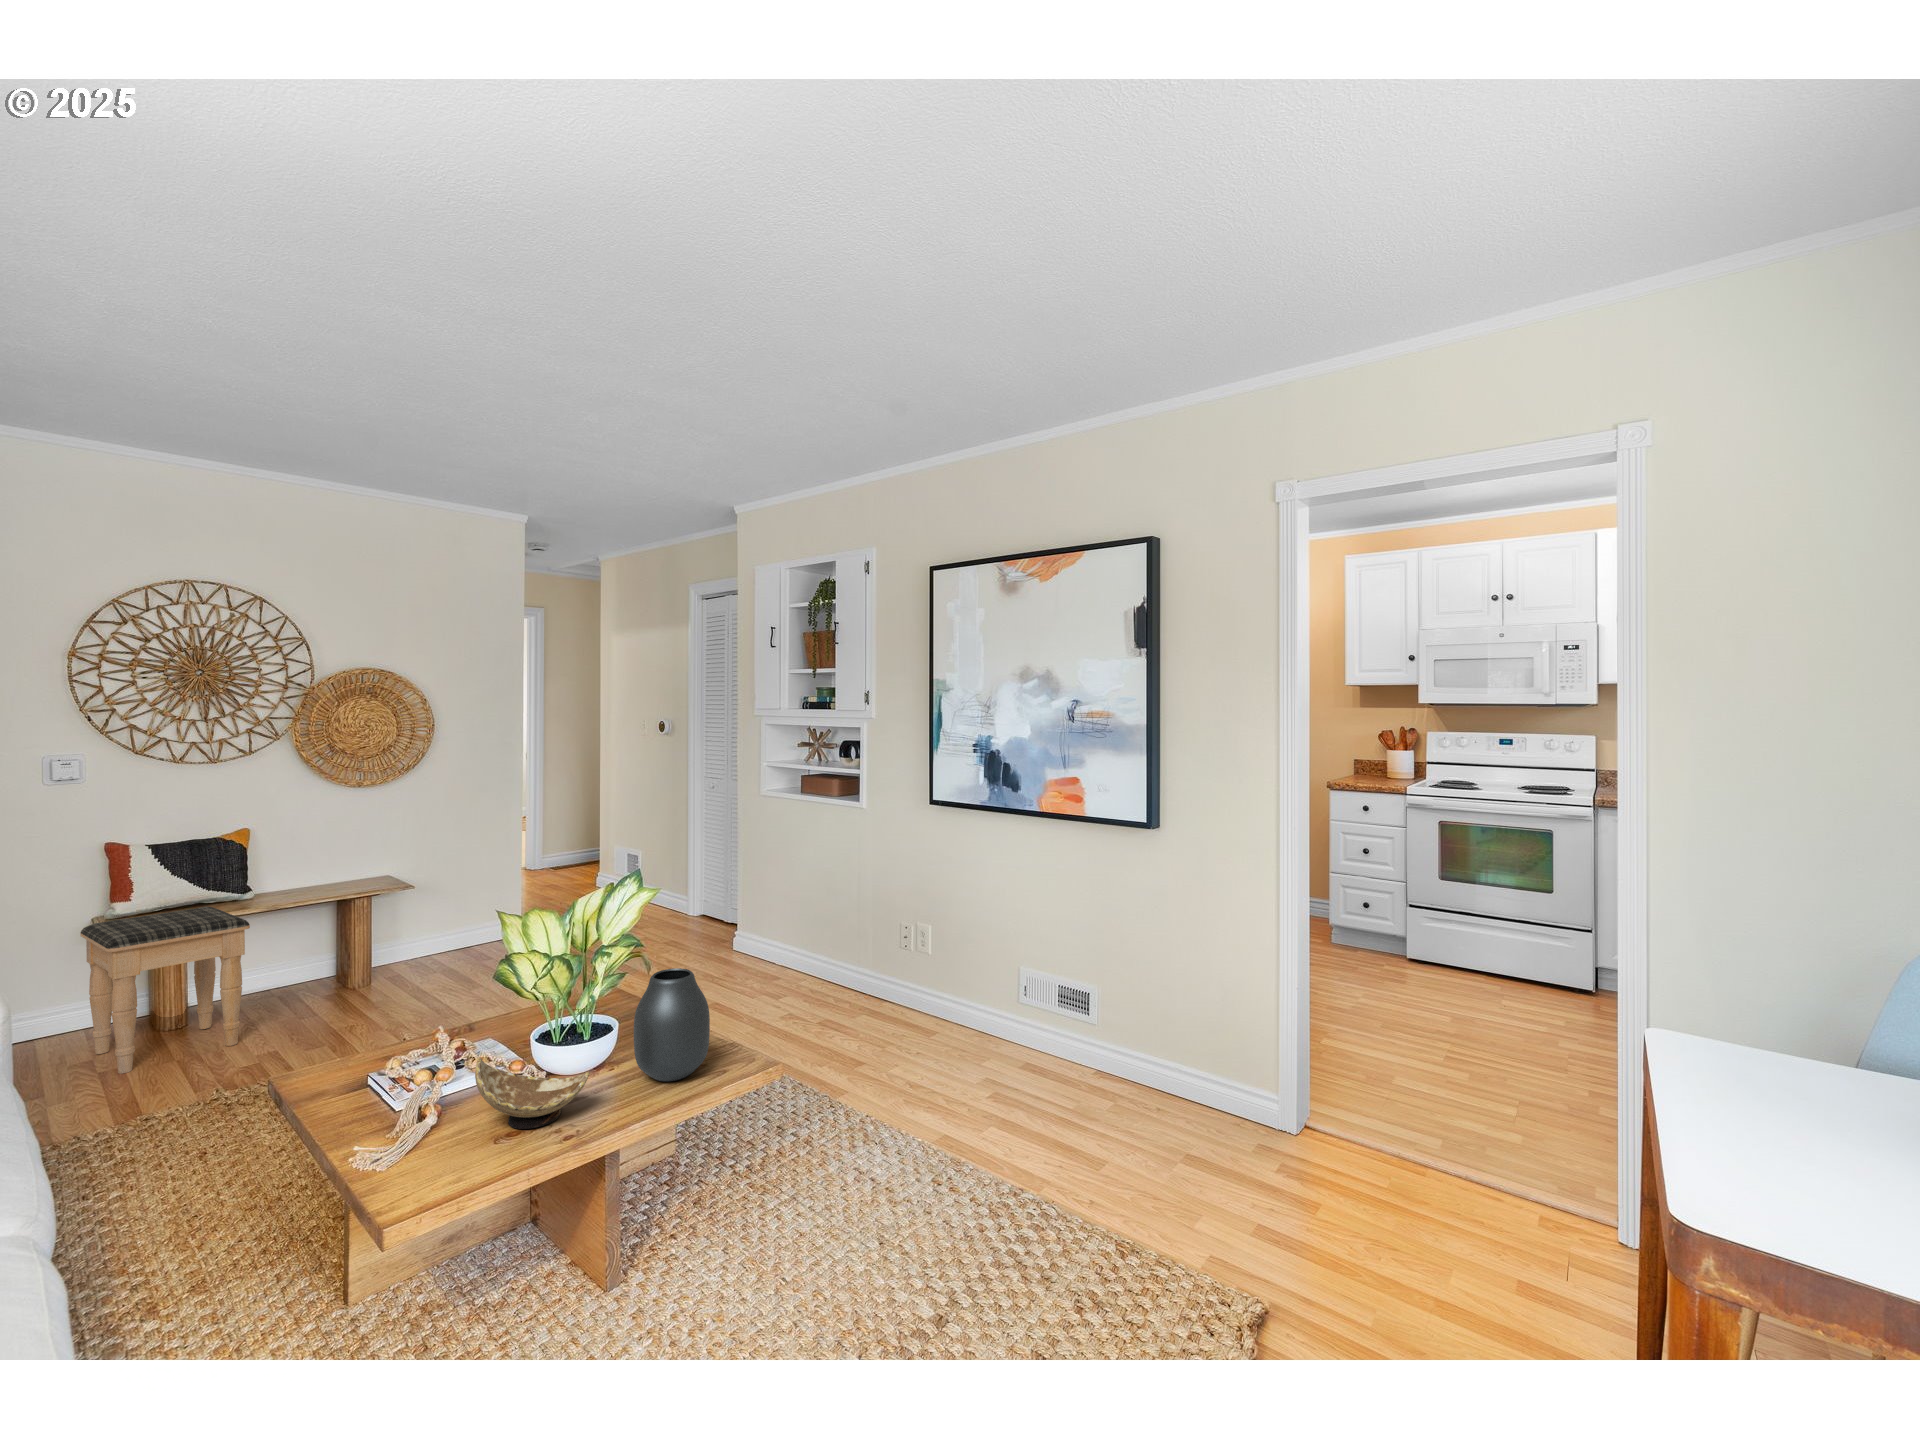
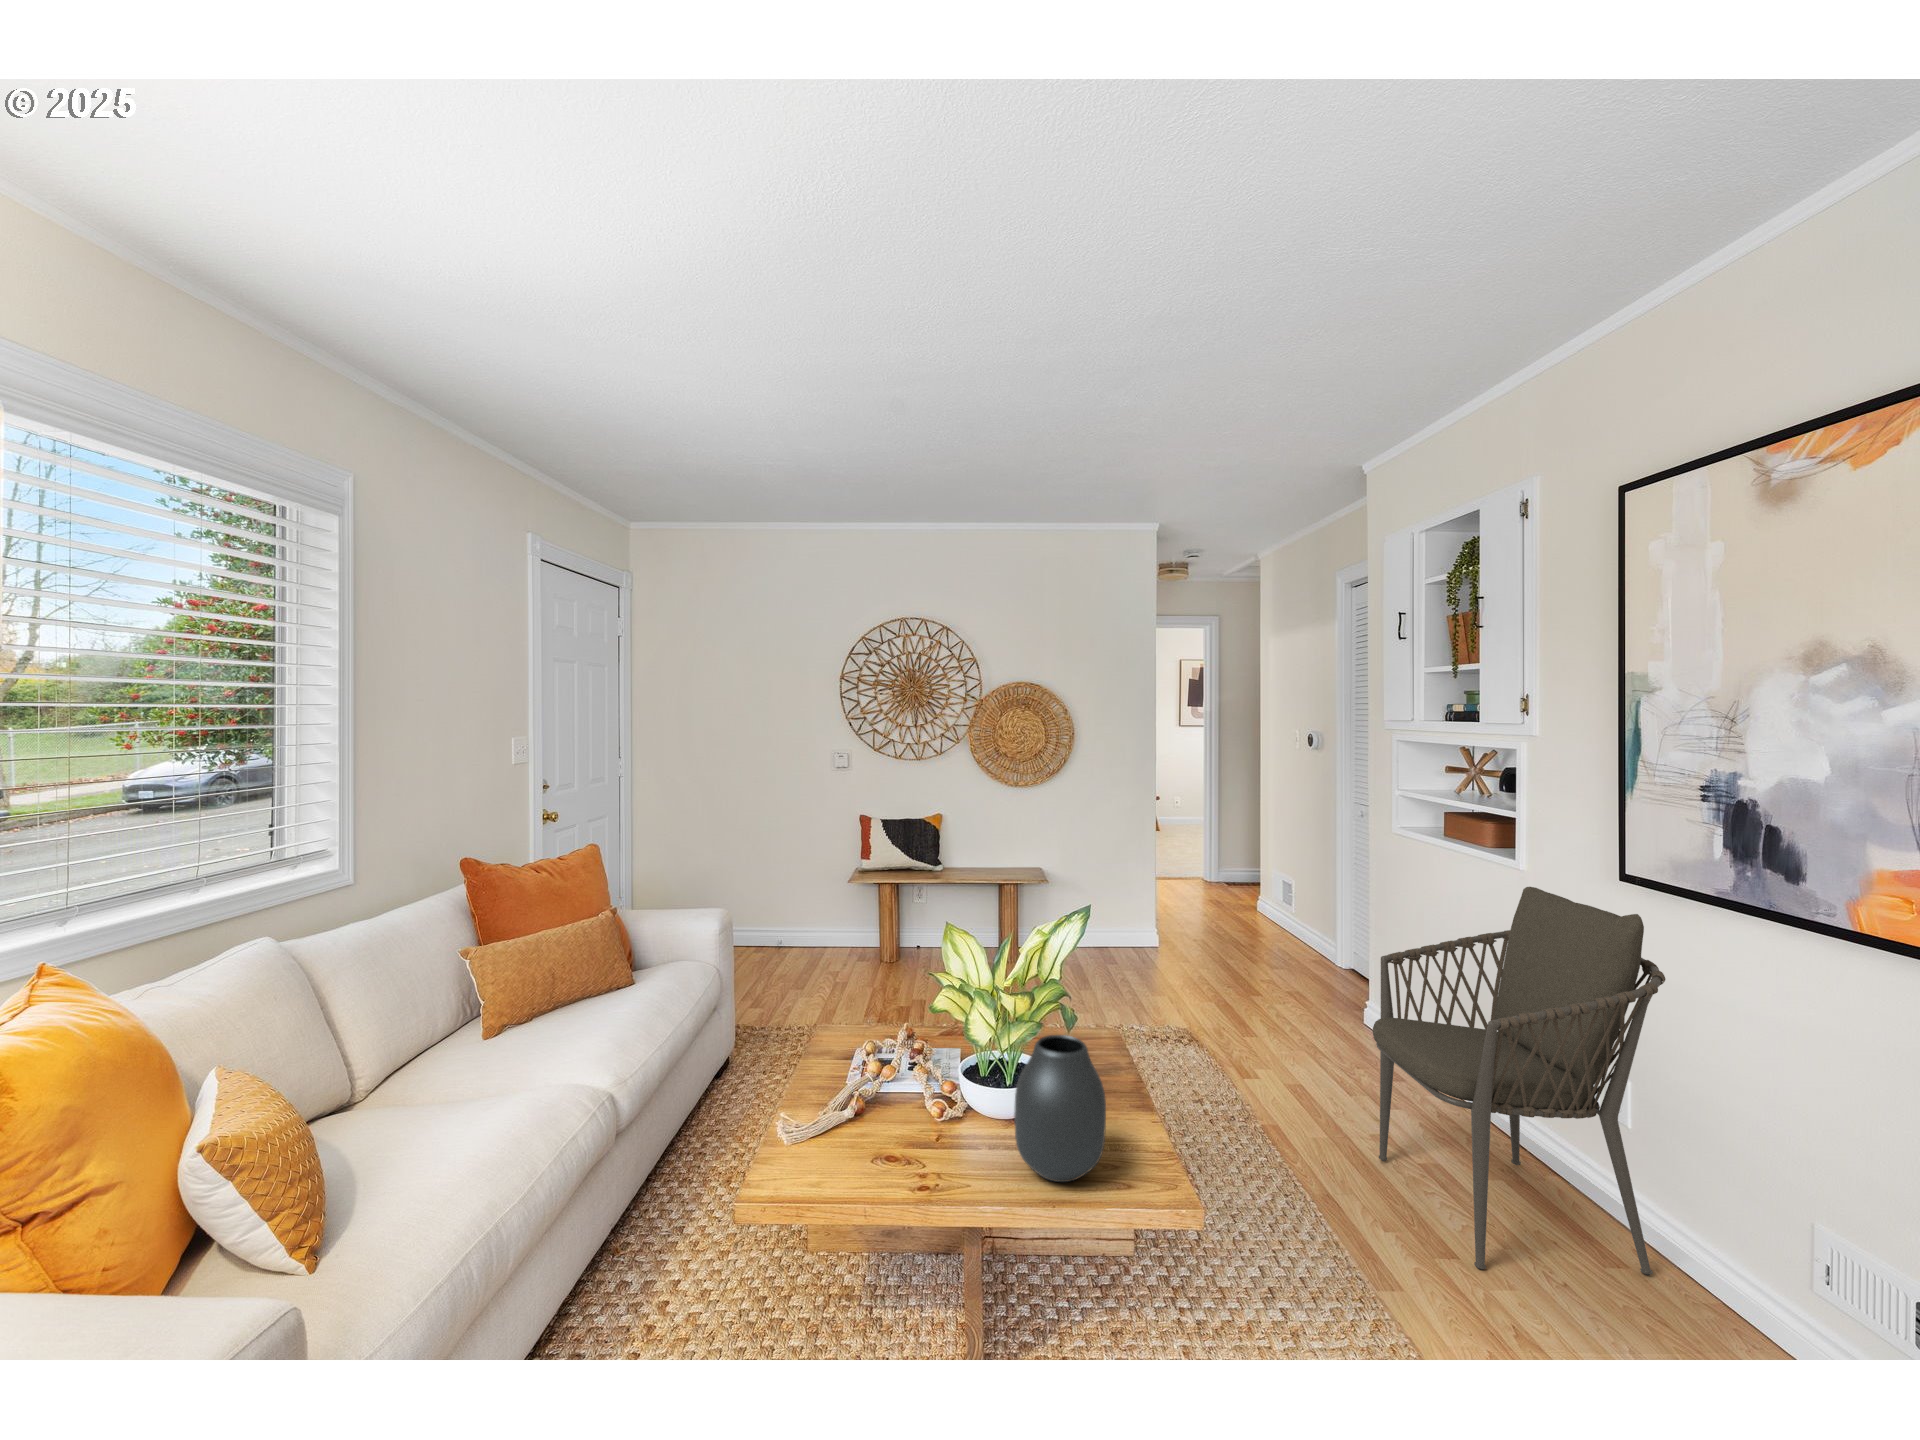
armchair: none [798,820,960,1068] -> present [1373,887,1665,1275]
footstool: present [80,907,250,1074] -> none [827,871,912,987]
decorative bowl: present [475,1058,590,1129] -> none [843,1075,947,1176]

